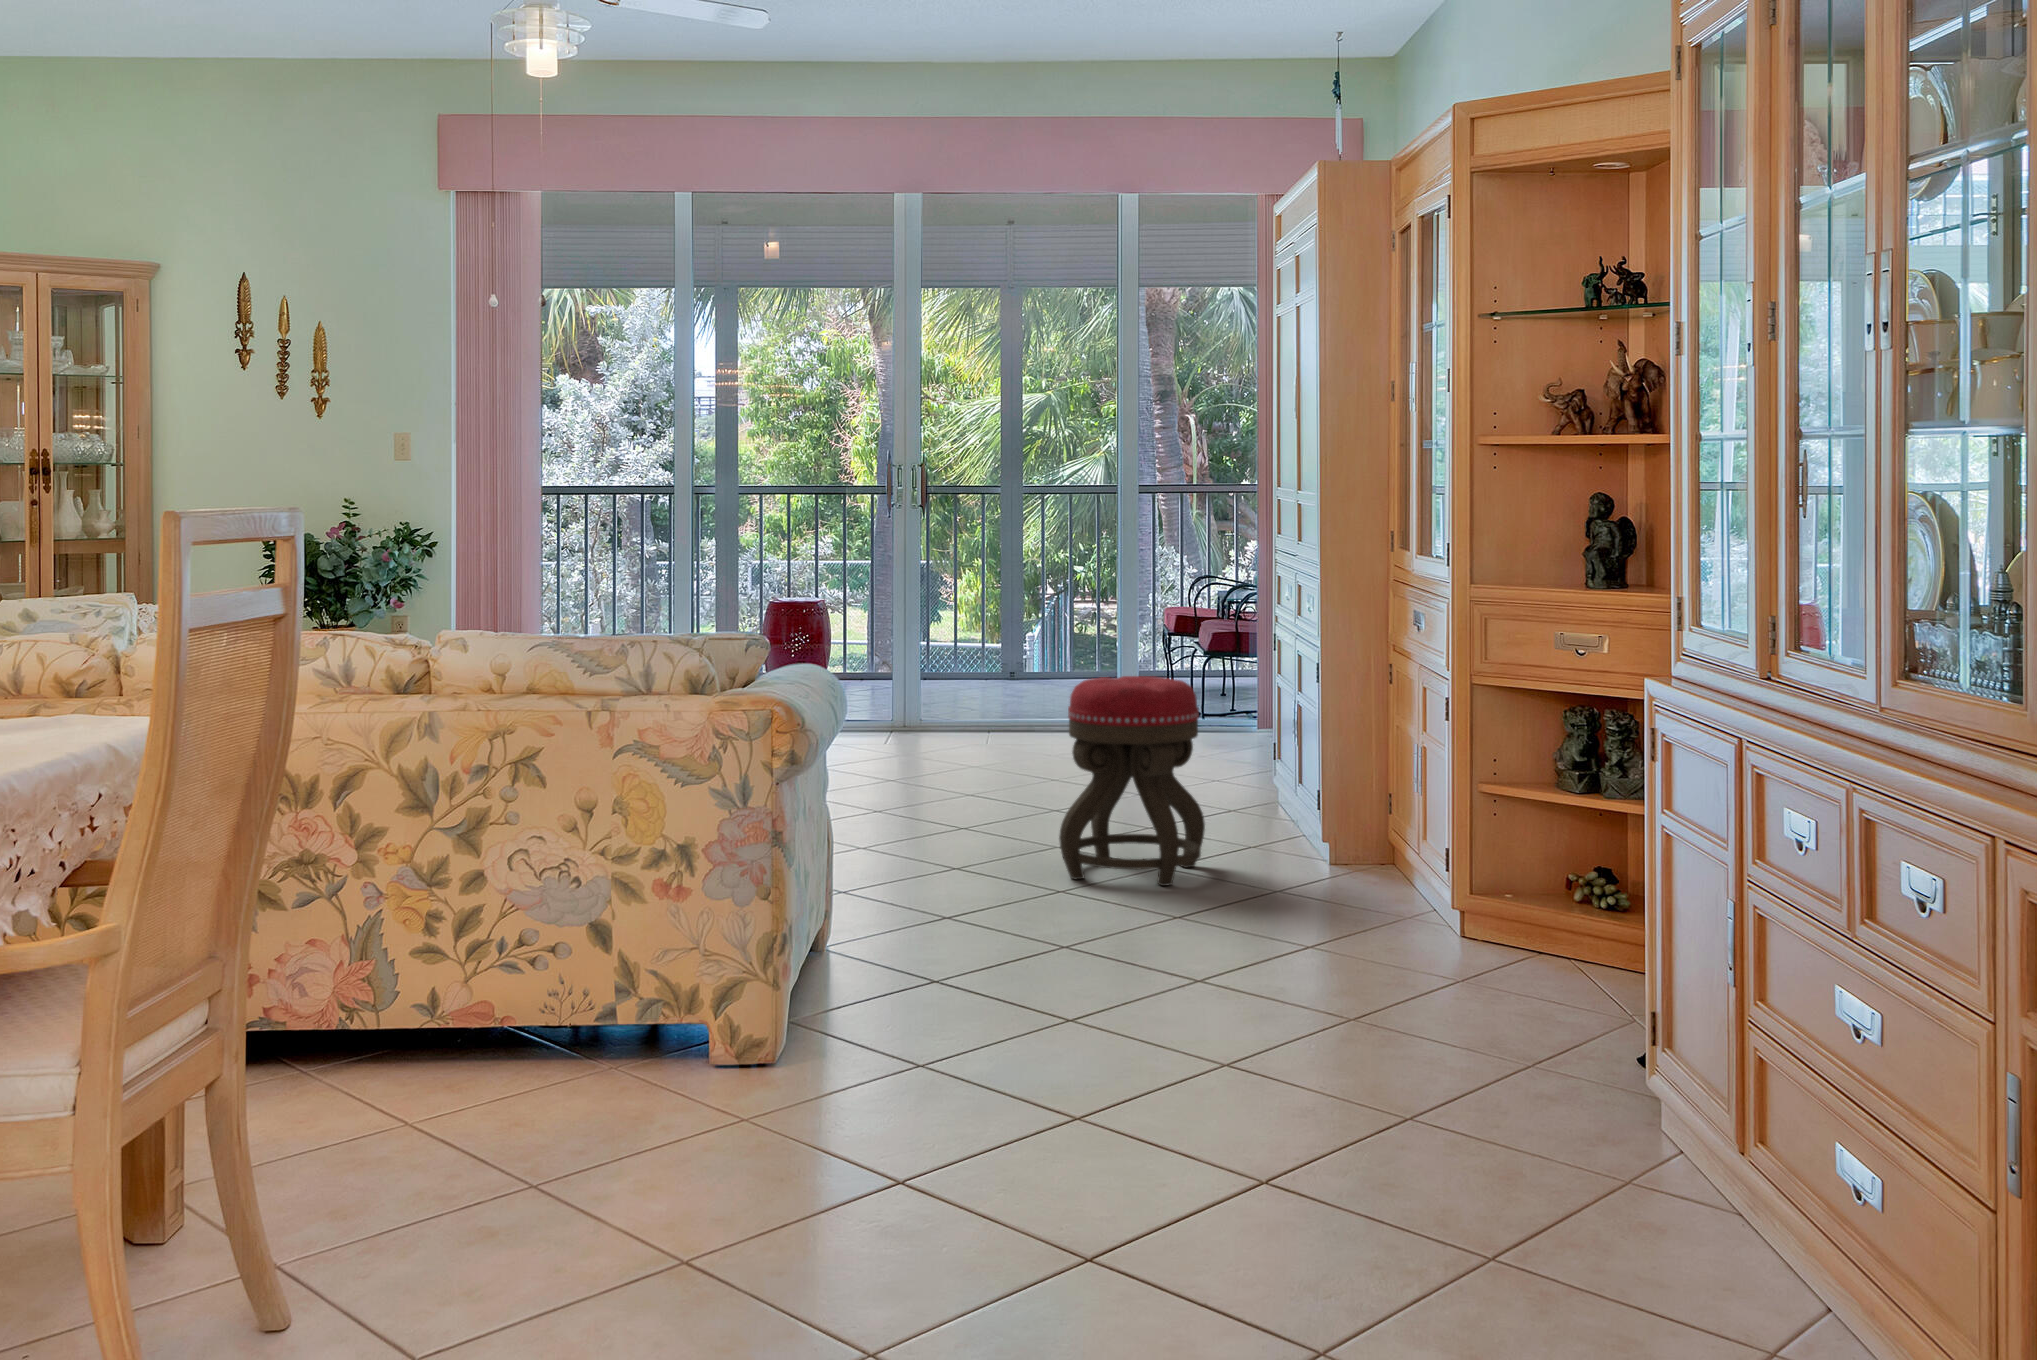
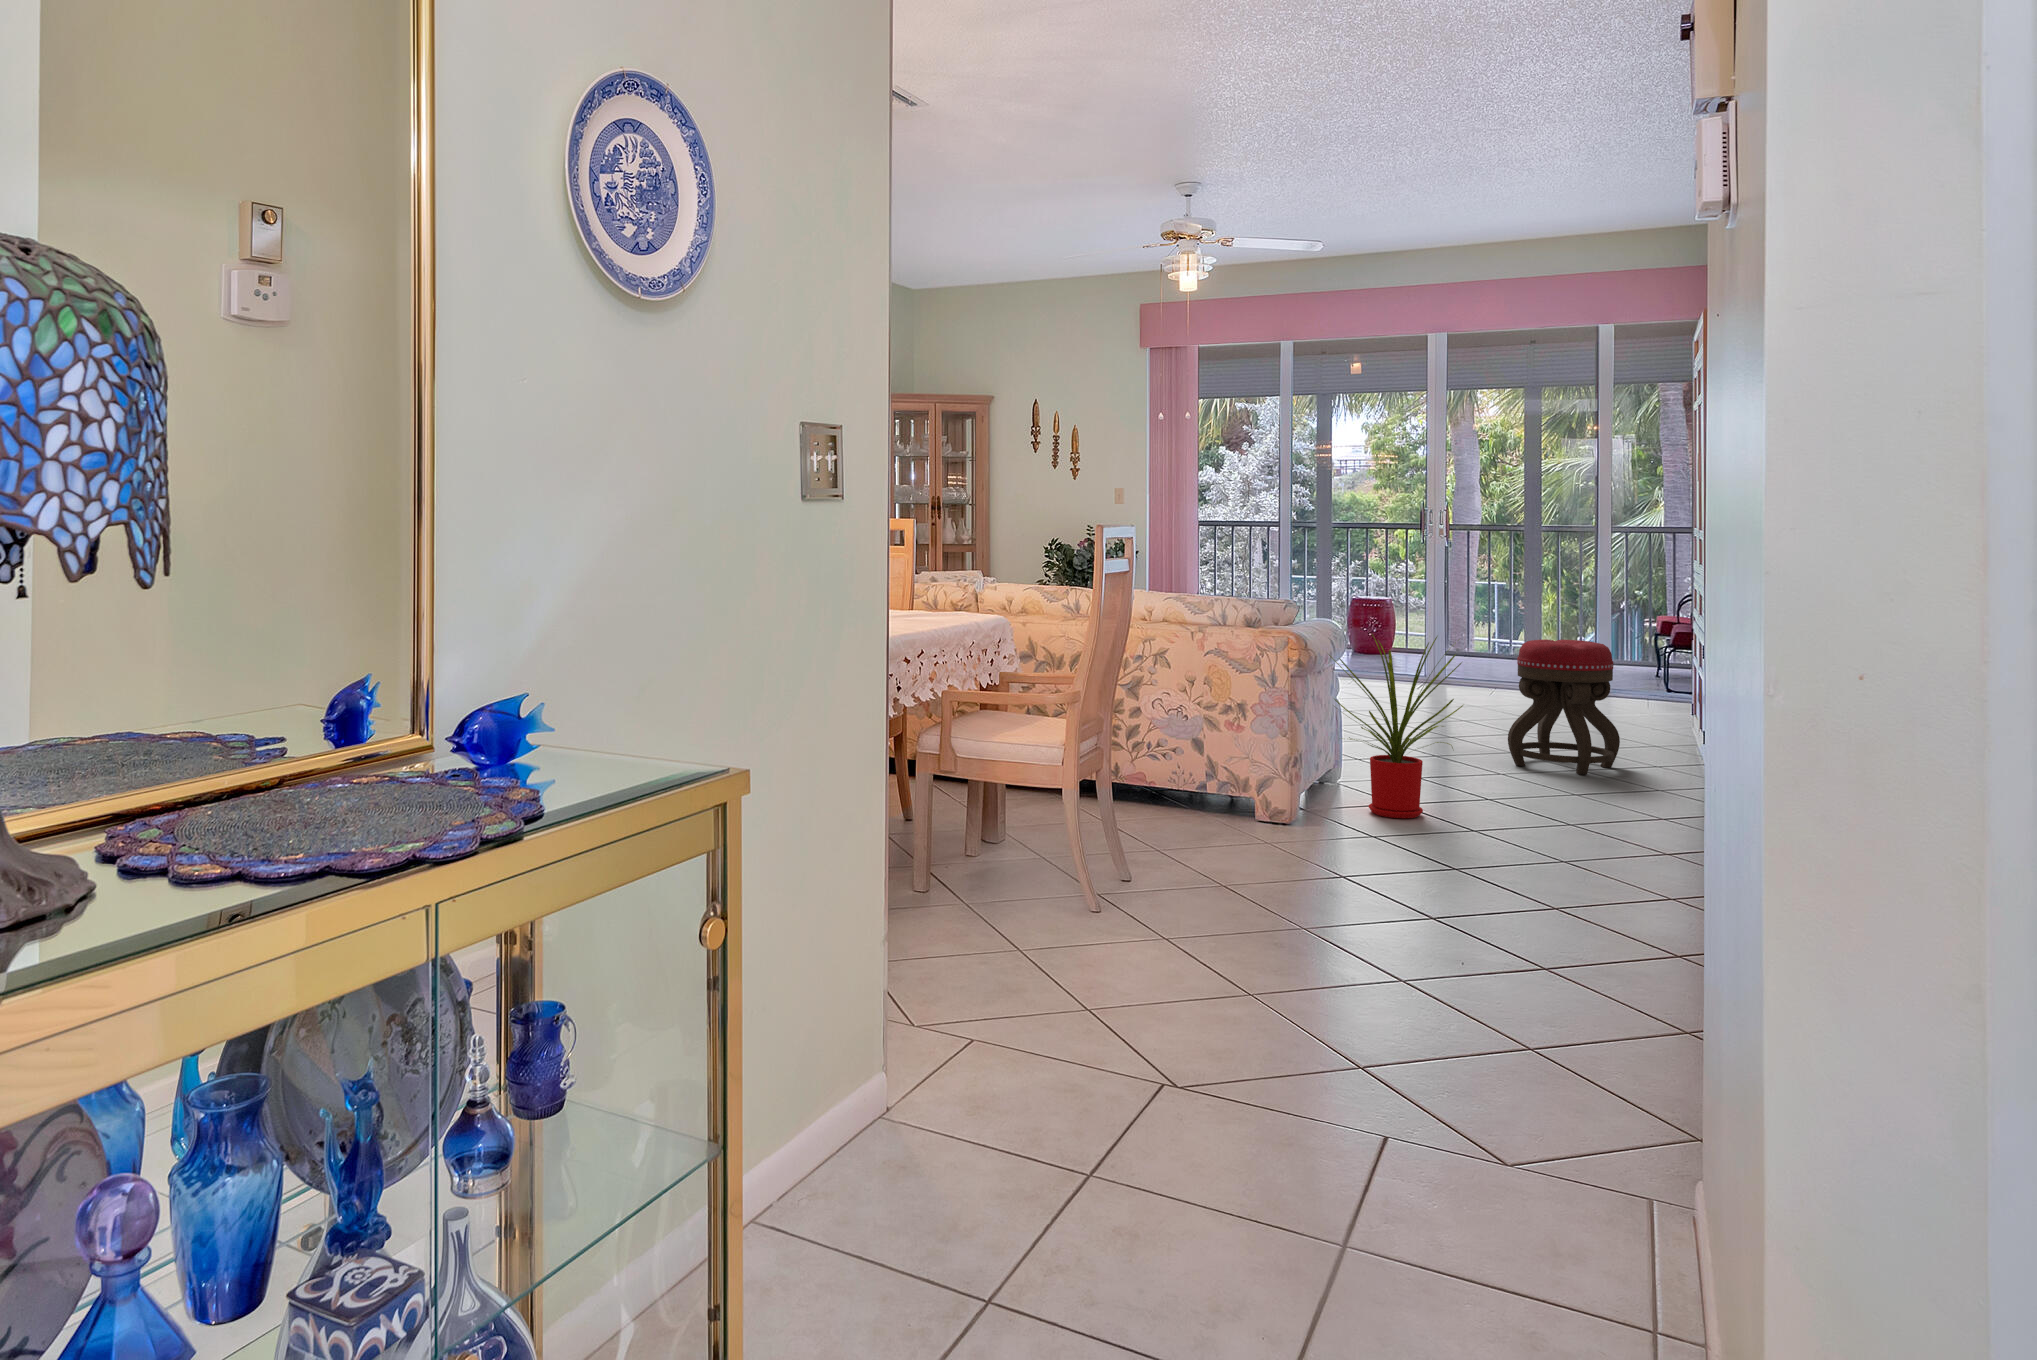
house plant: none [823,690,1053,1020] -> present [1329,635,1463,818]

